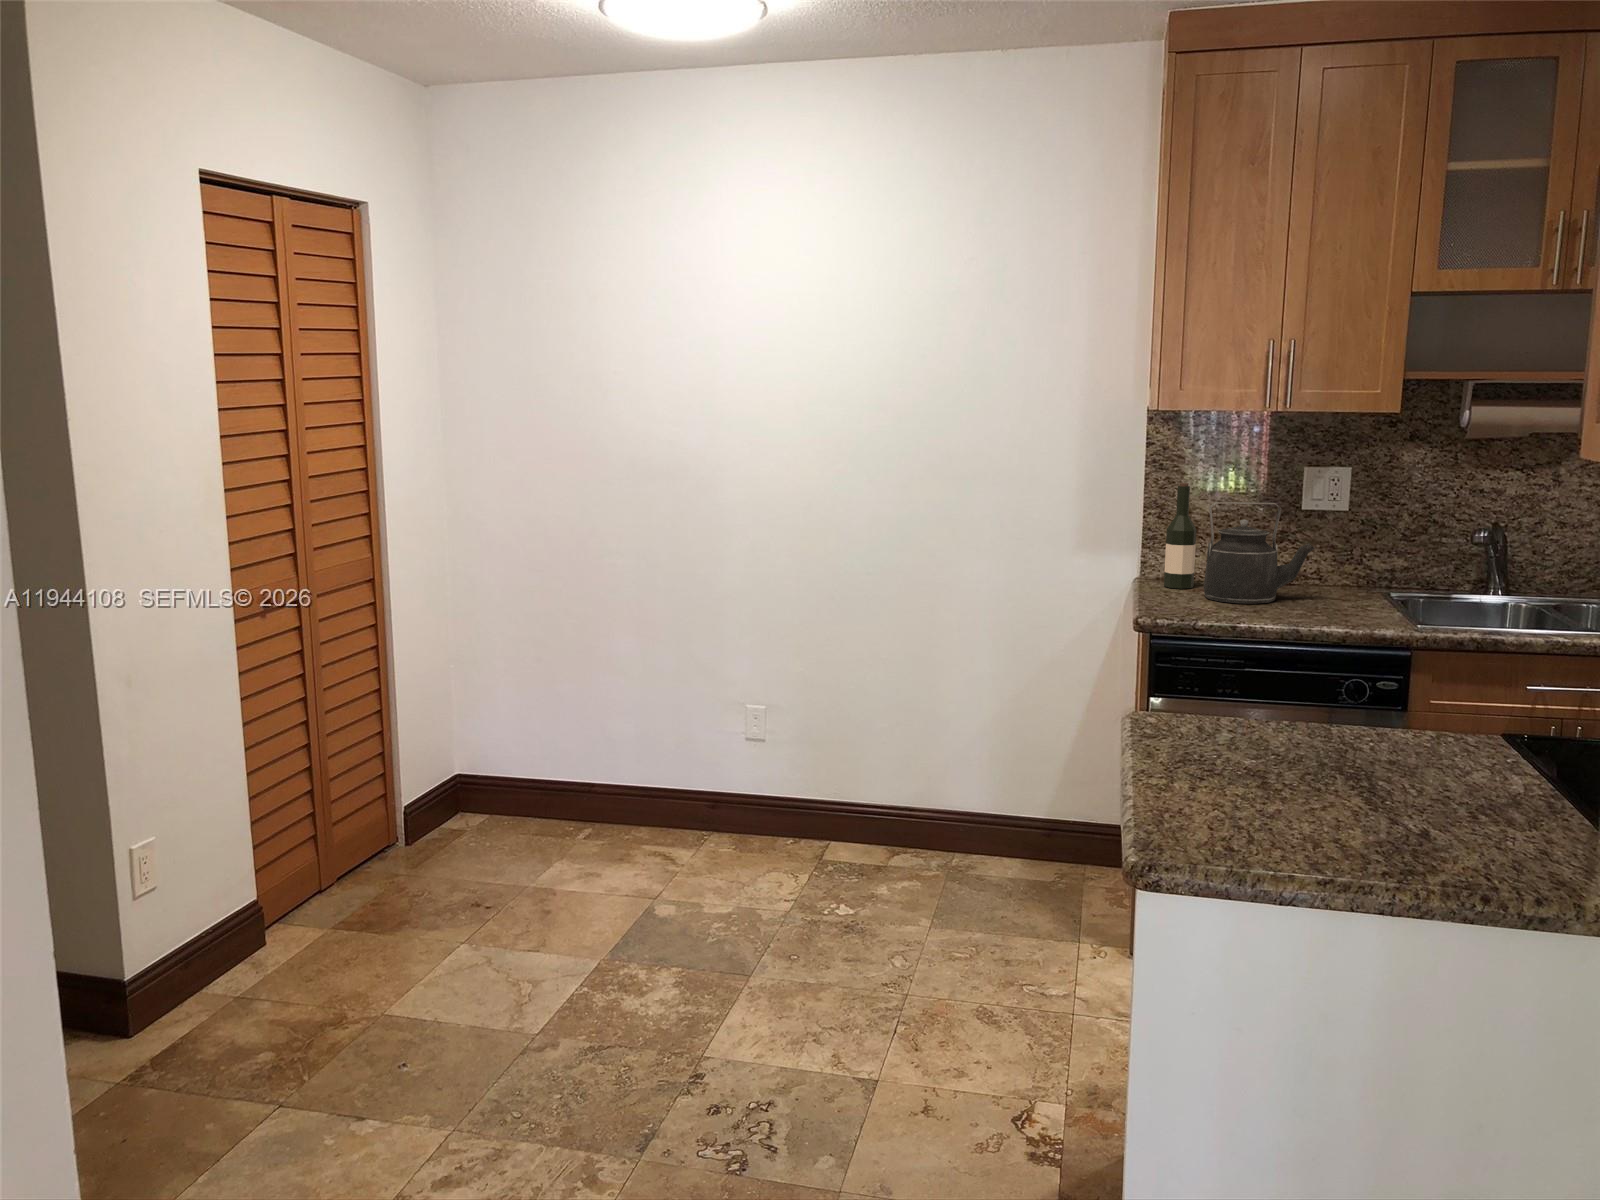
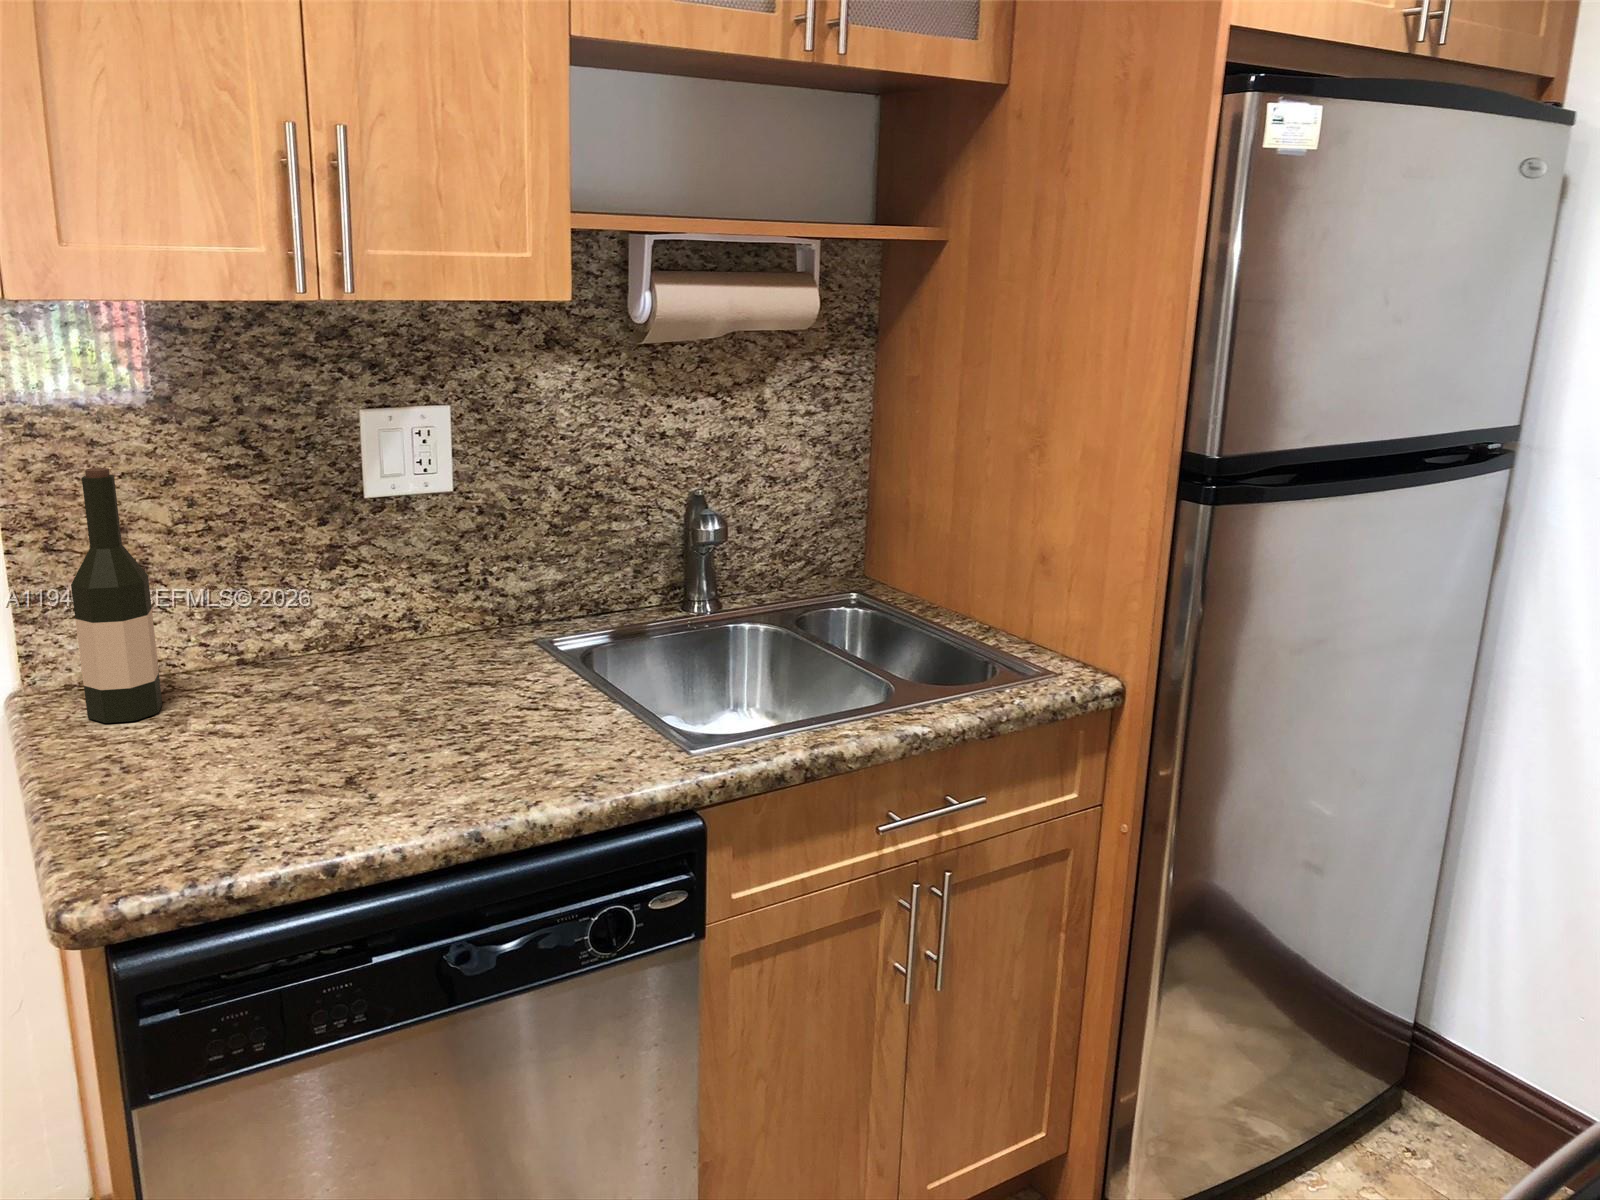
kettle: present [1204,502,1315,604] -> none [181,507,431,761]

